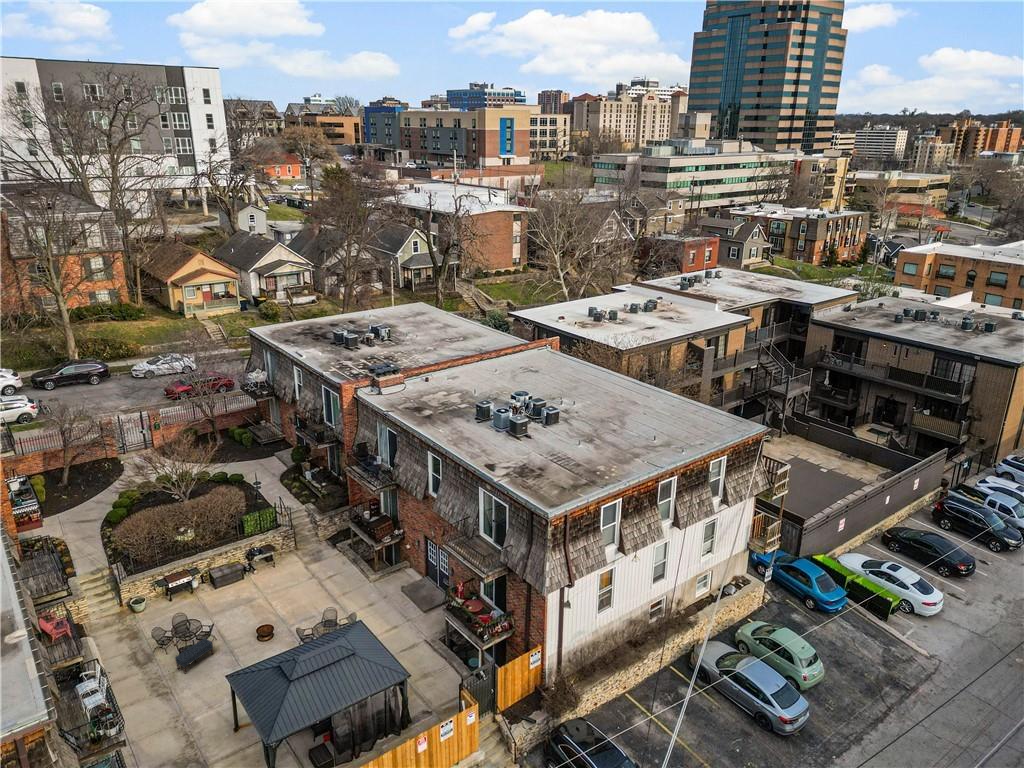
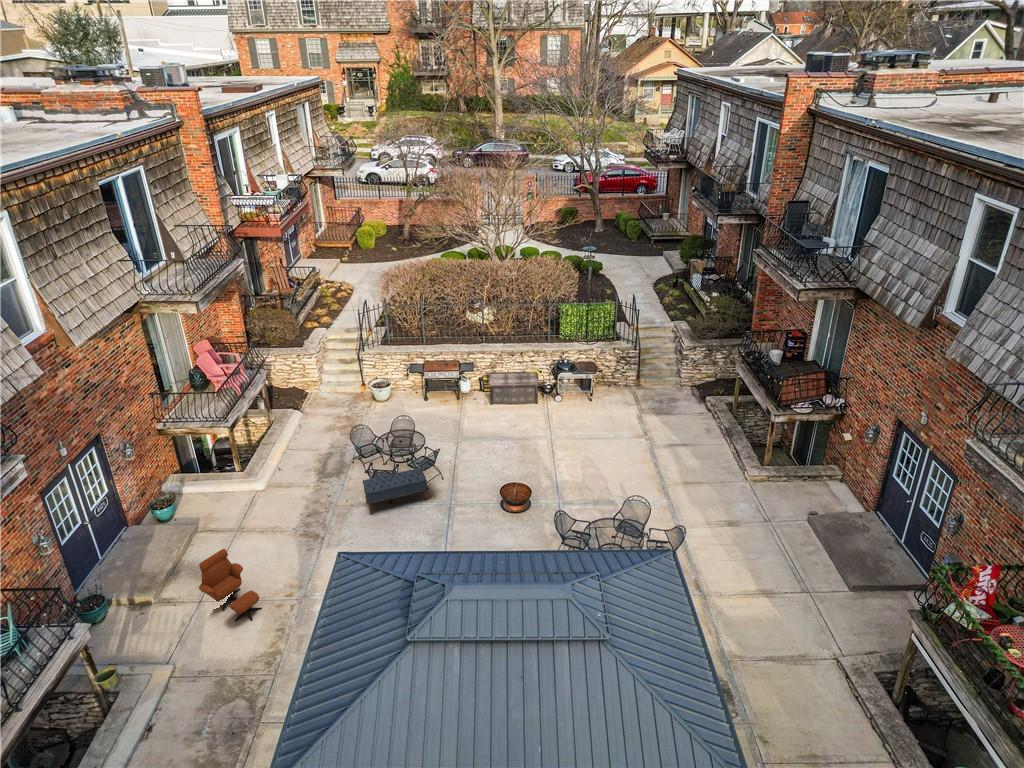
lounge chair: none [120,717,159,751] -> present [199,549,262,621]

